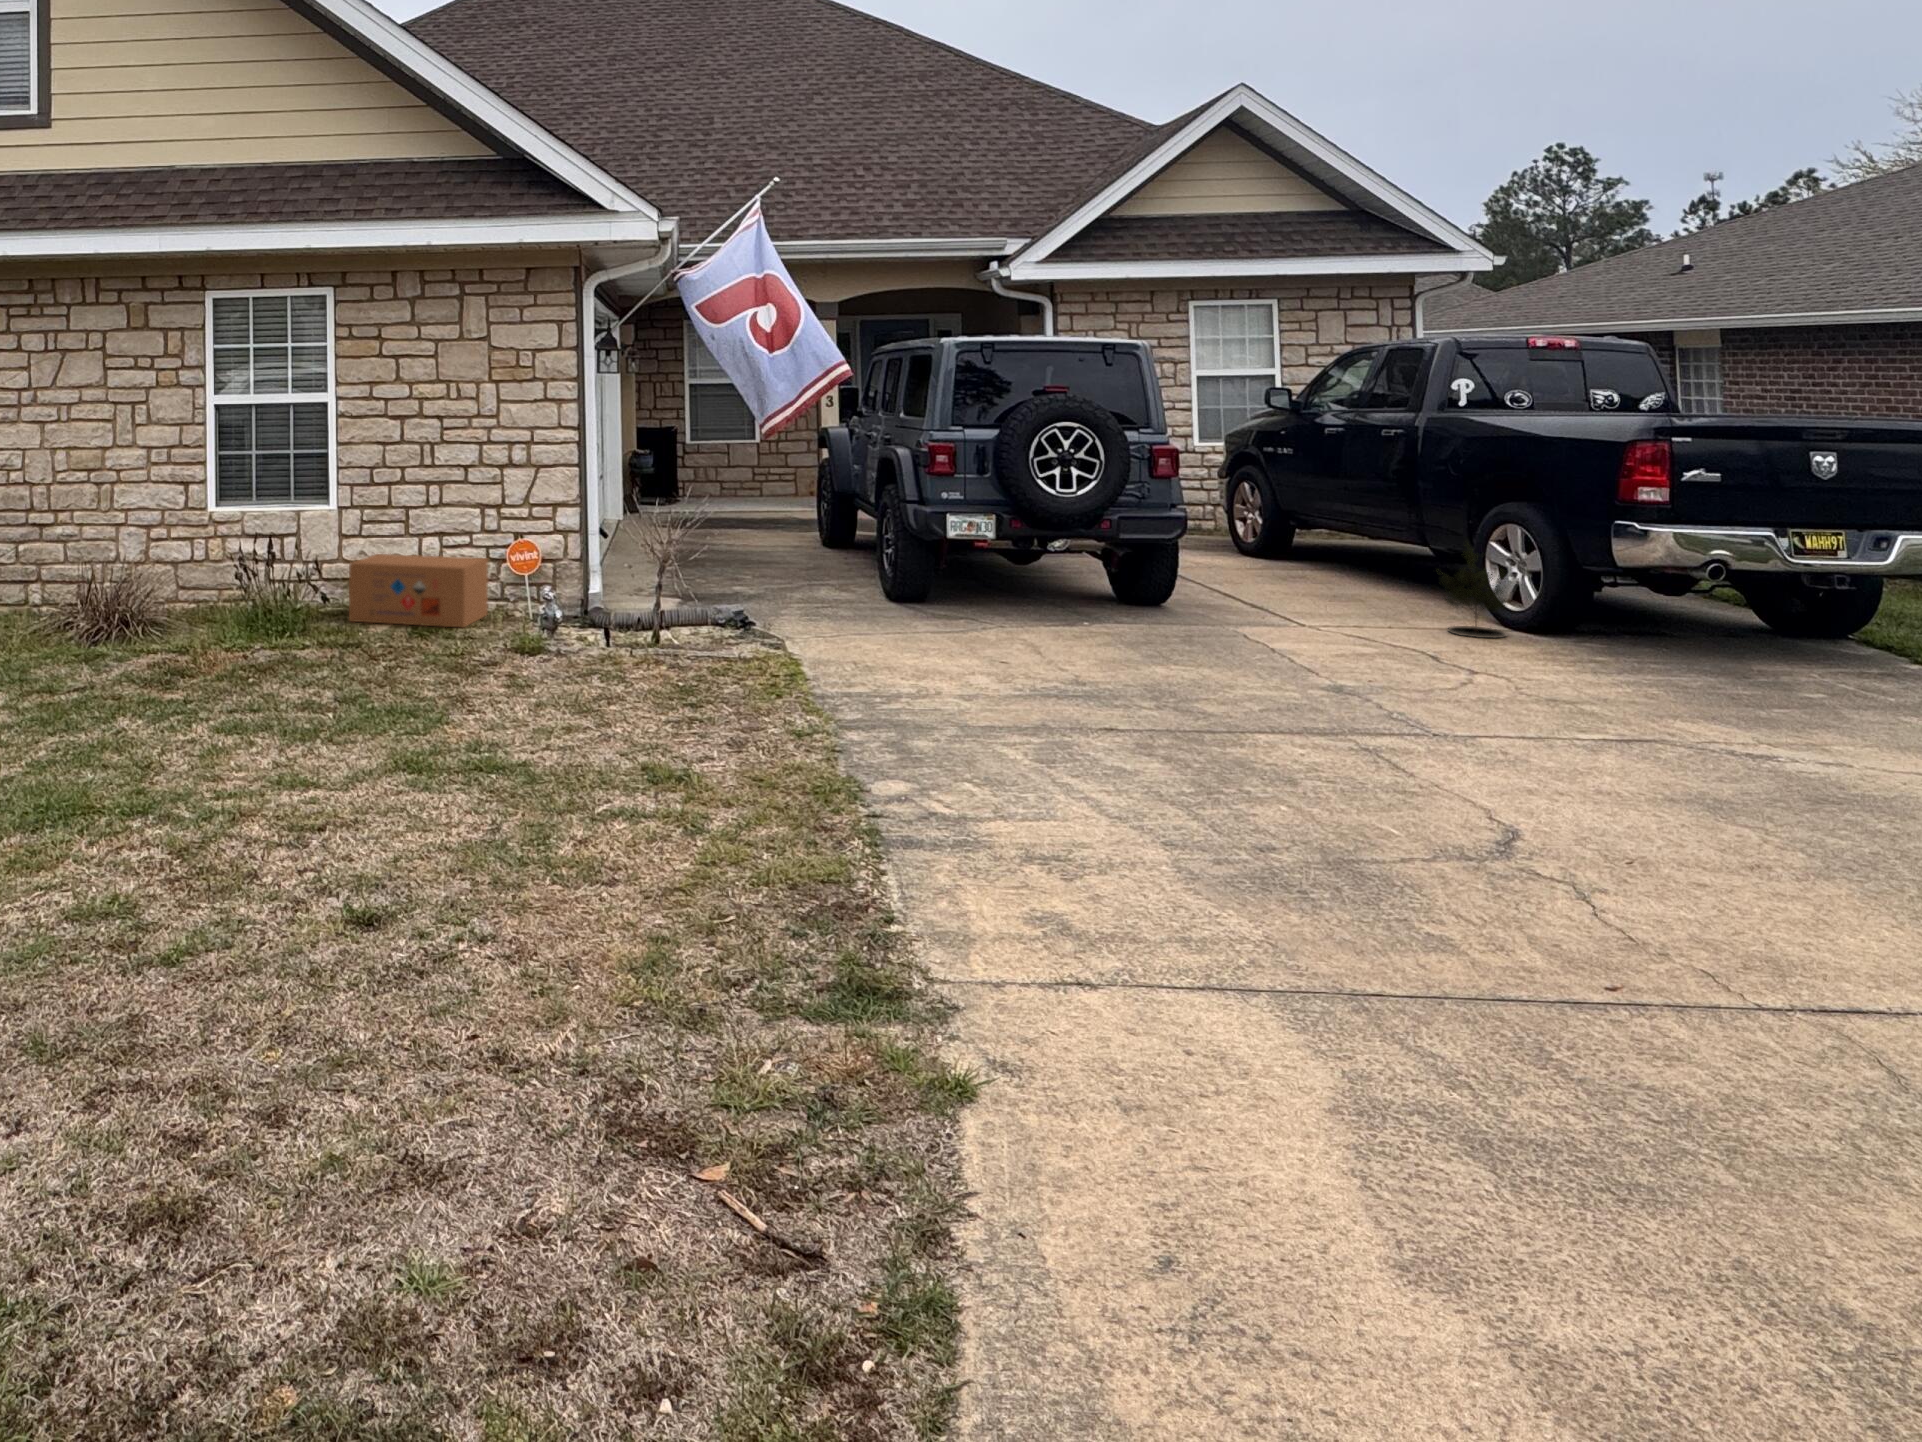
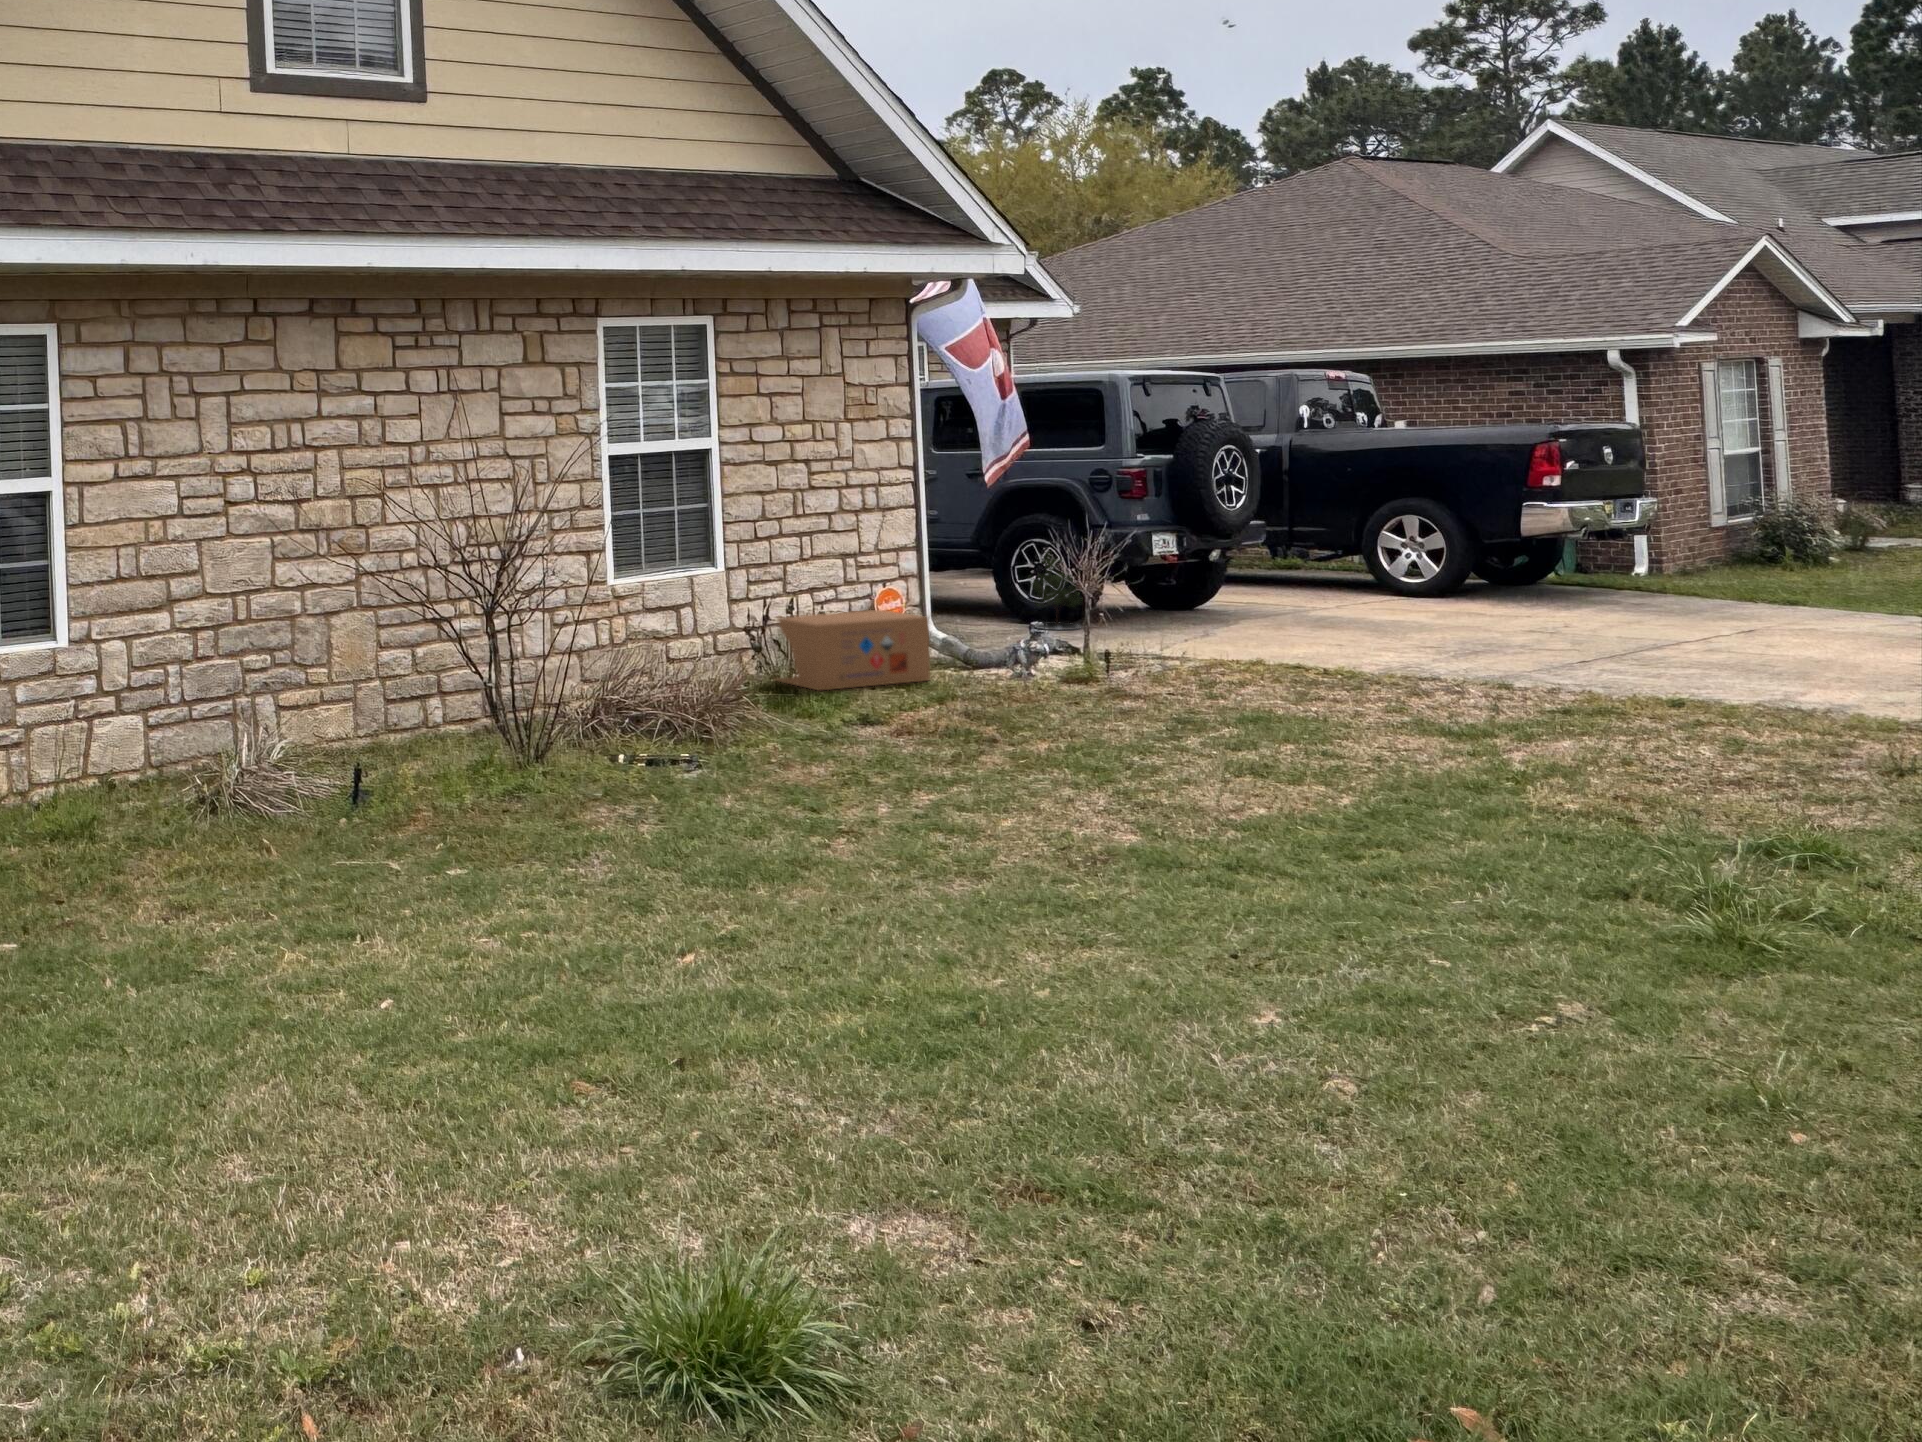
potted tree: present [1437,543,1506,638] -> present [1031,553,1079,630]

